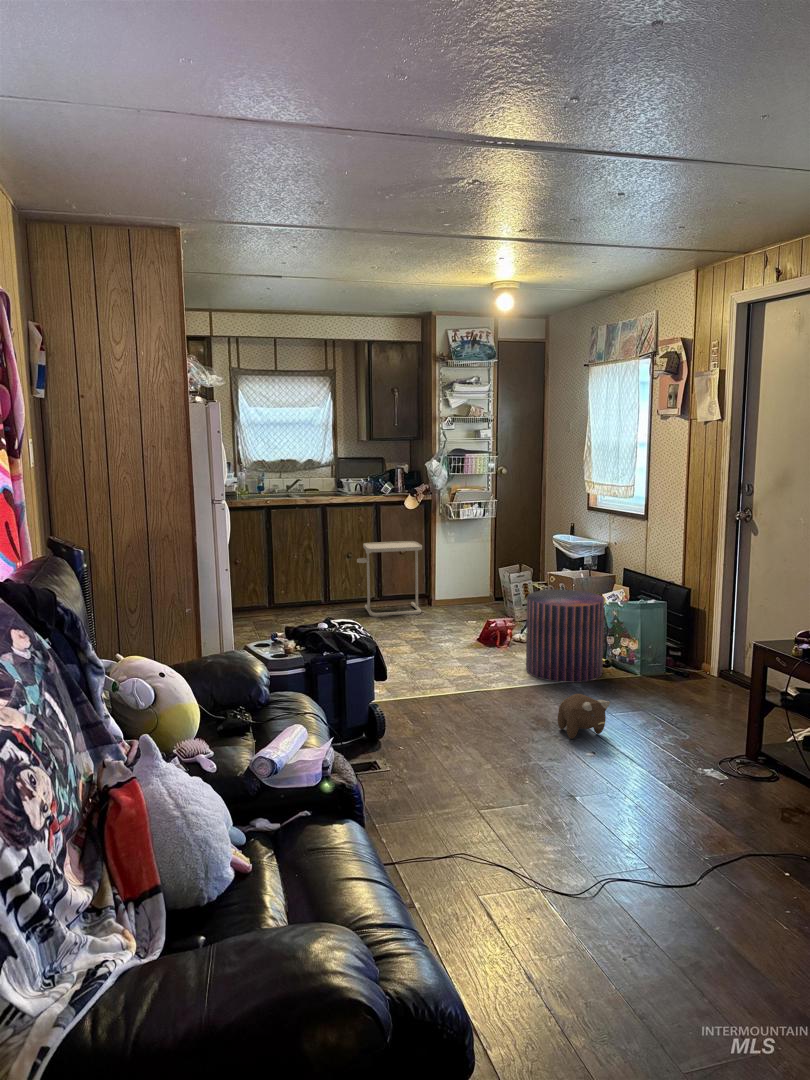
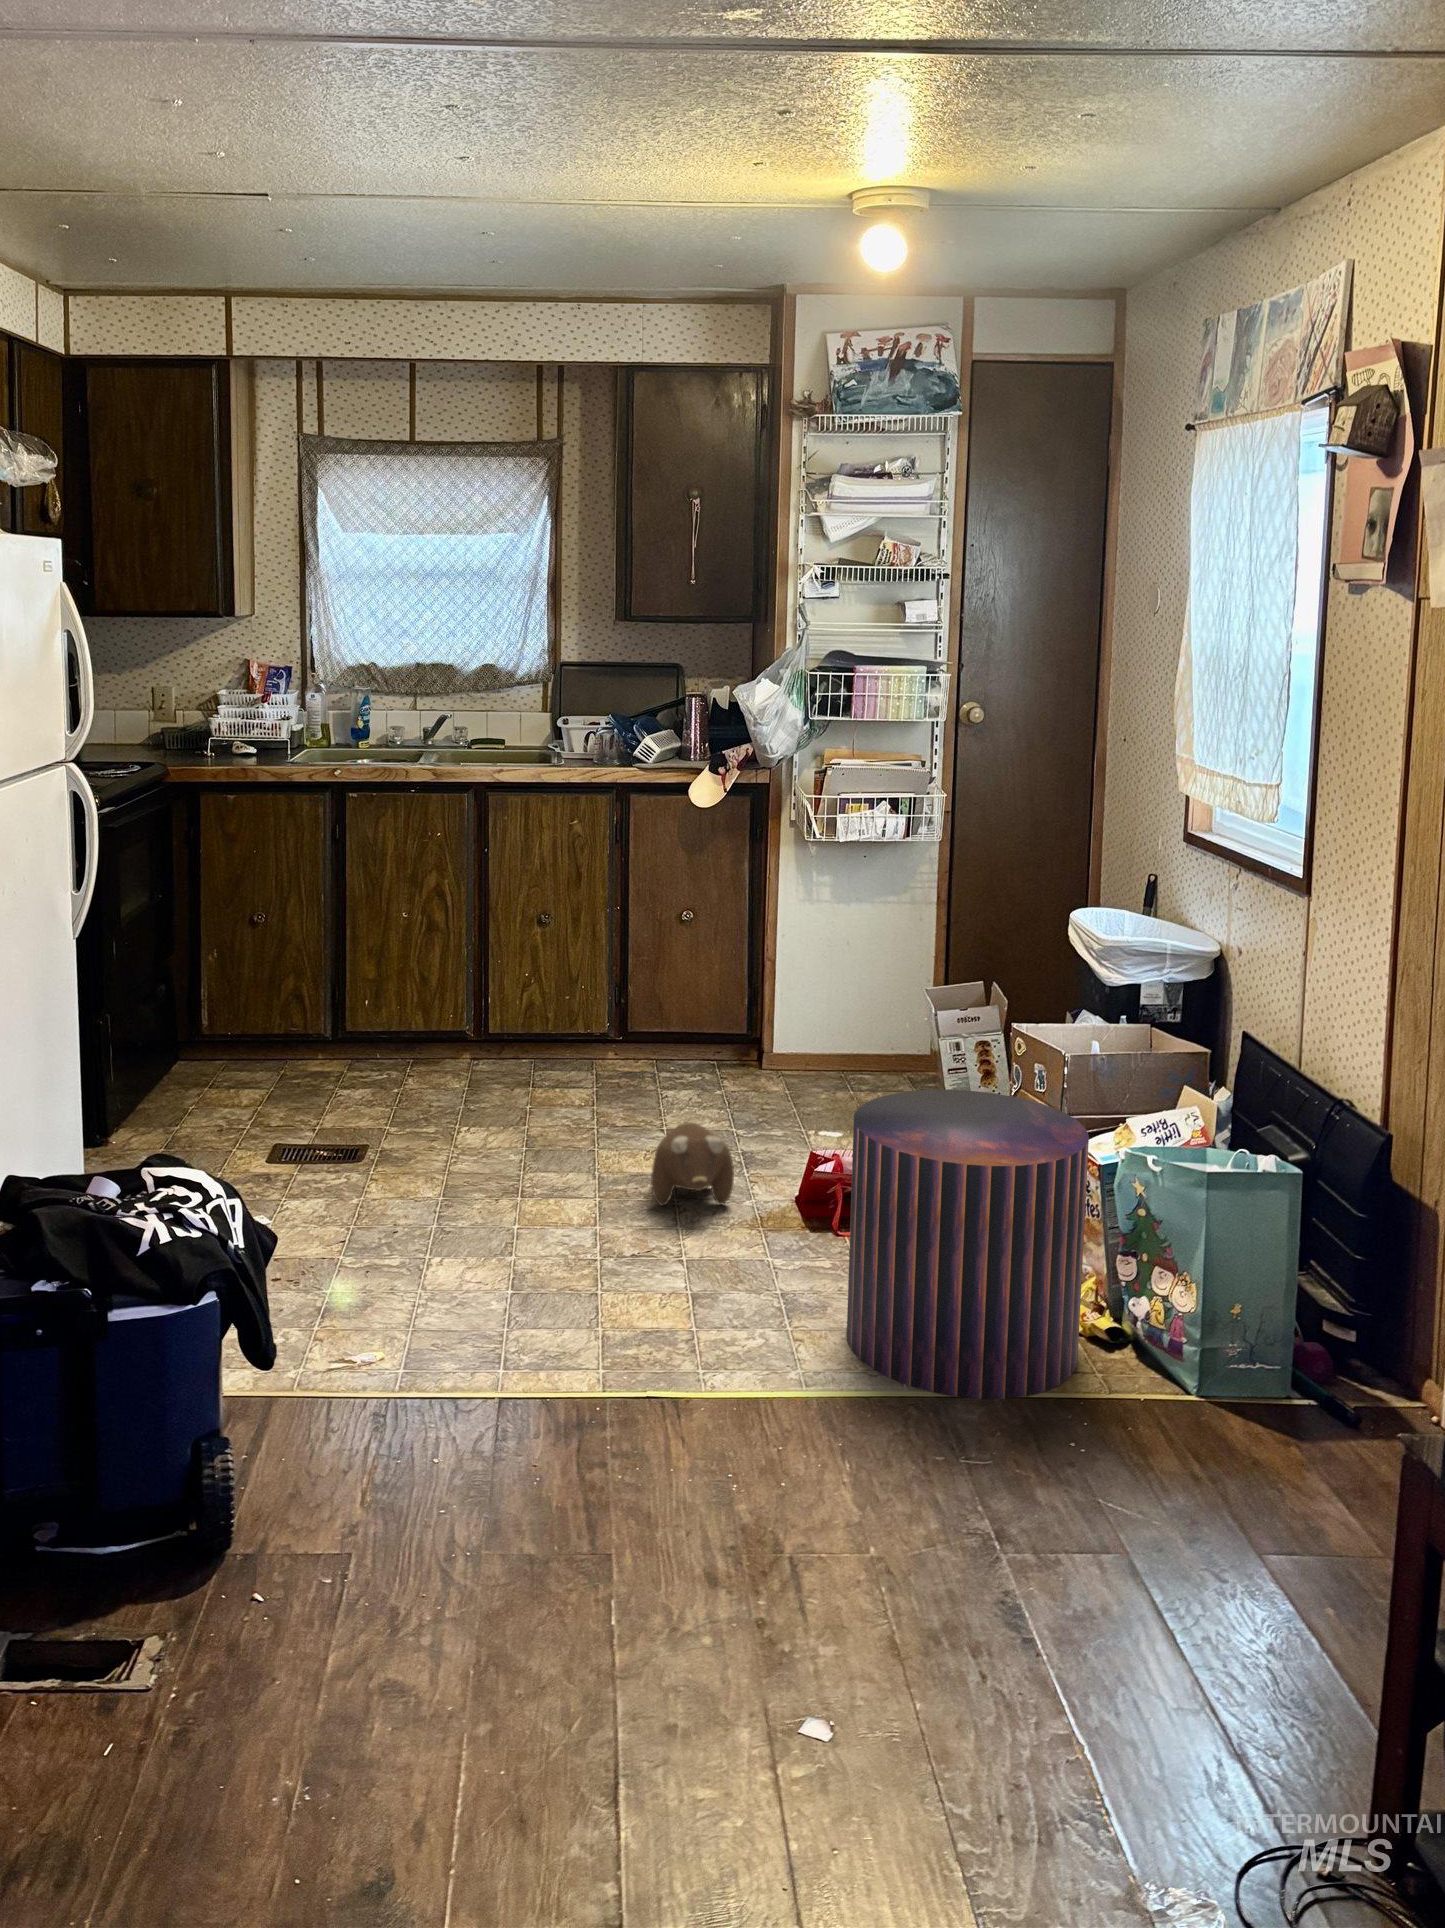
side table: present [357,541,422,617] -> none [556,888,723,1090]
plush toy: present [558,694,610,739] -> present [651,1123,734,1206]

